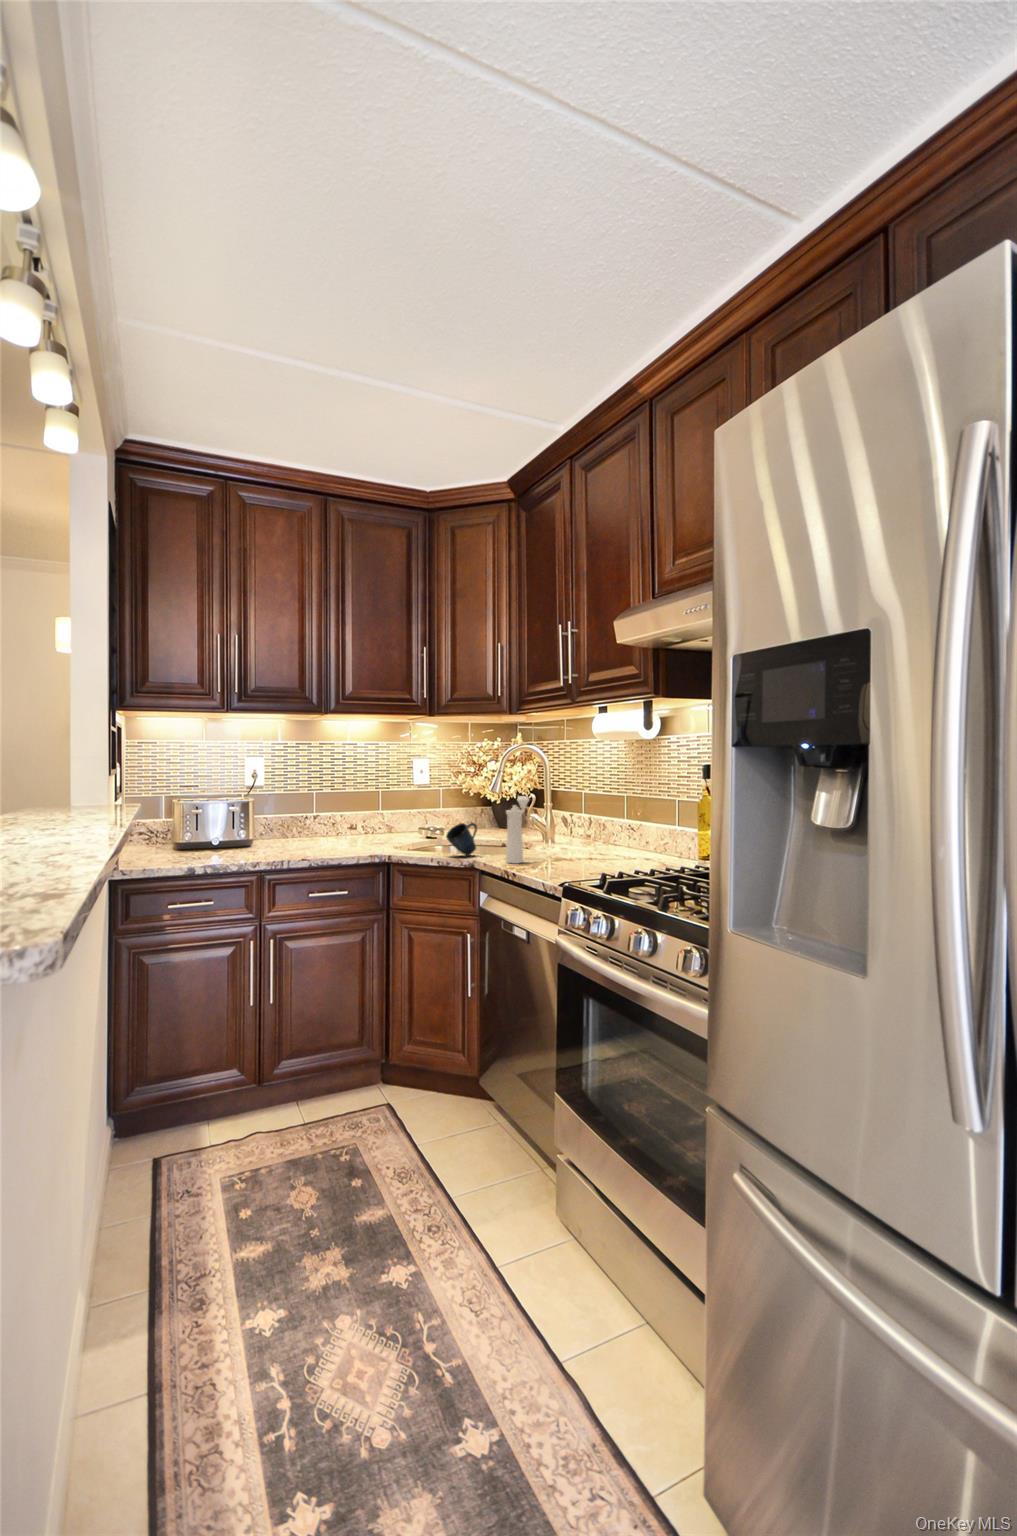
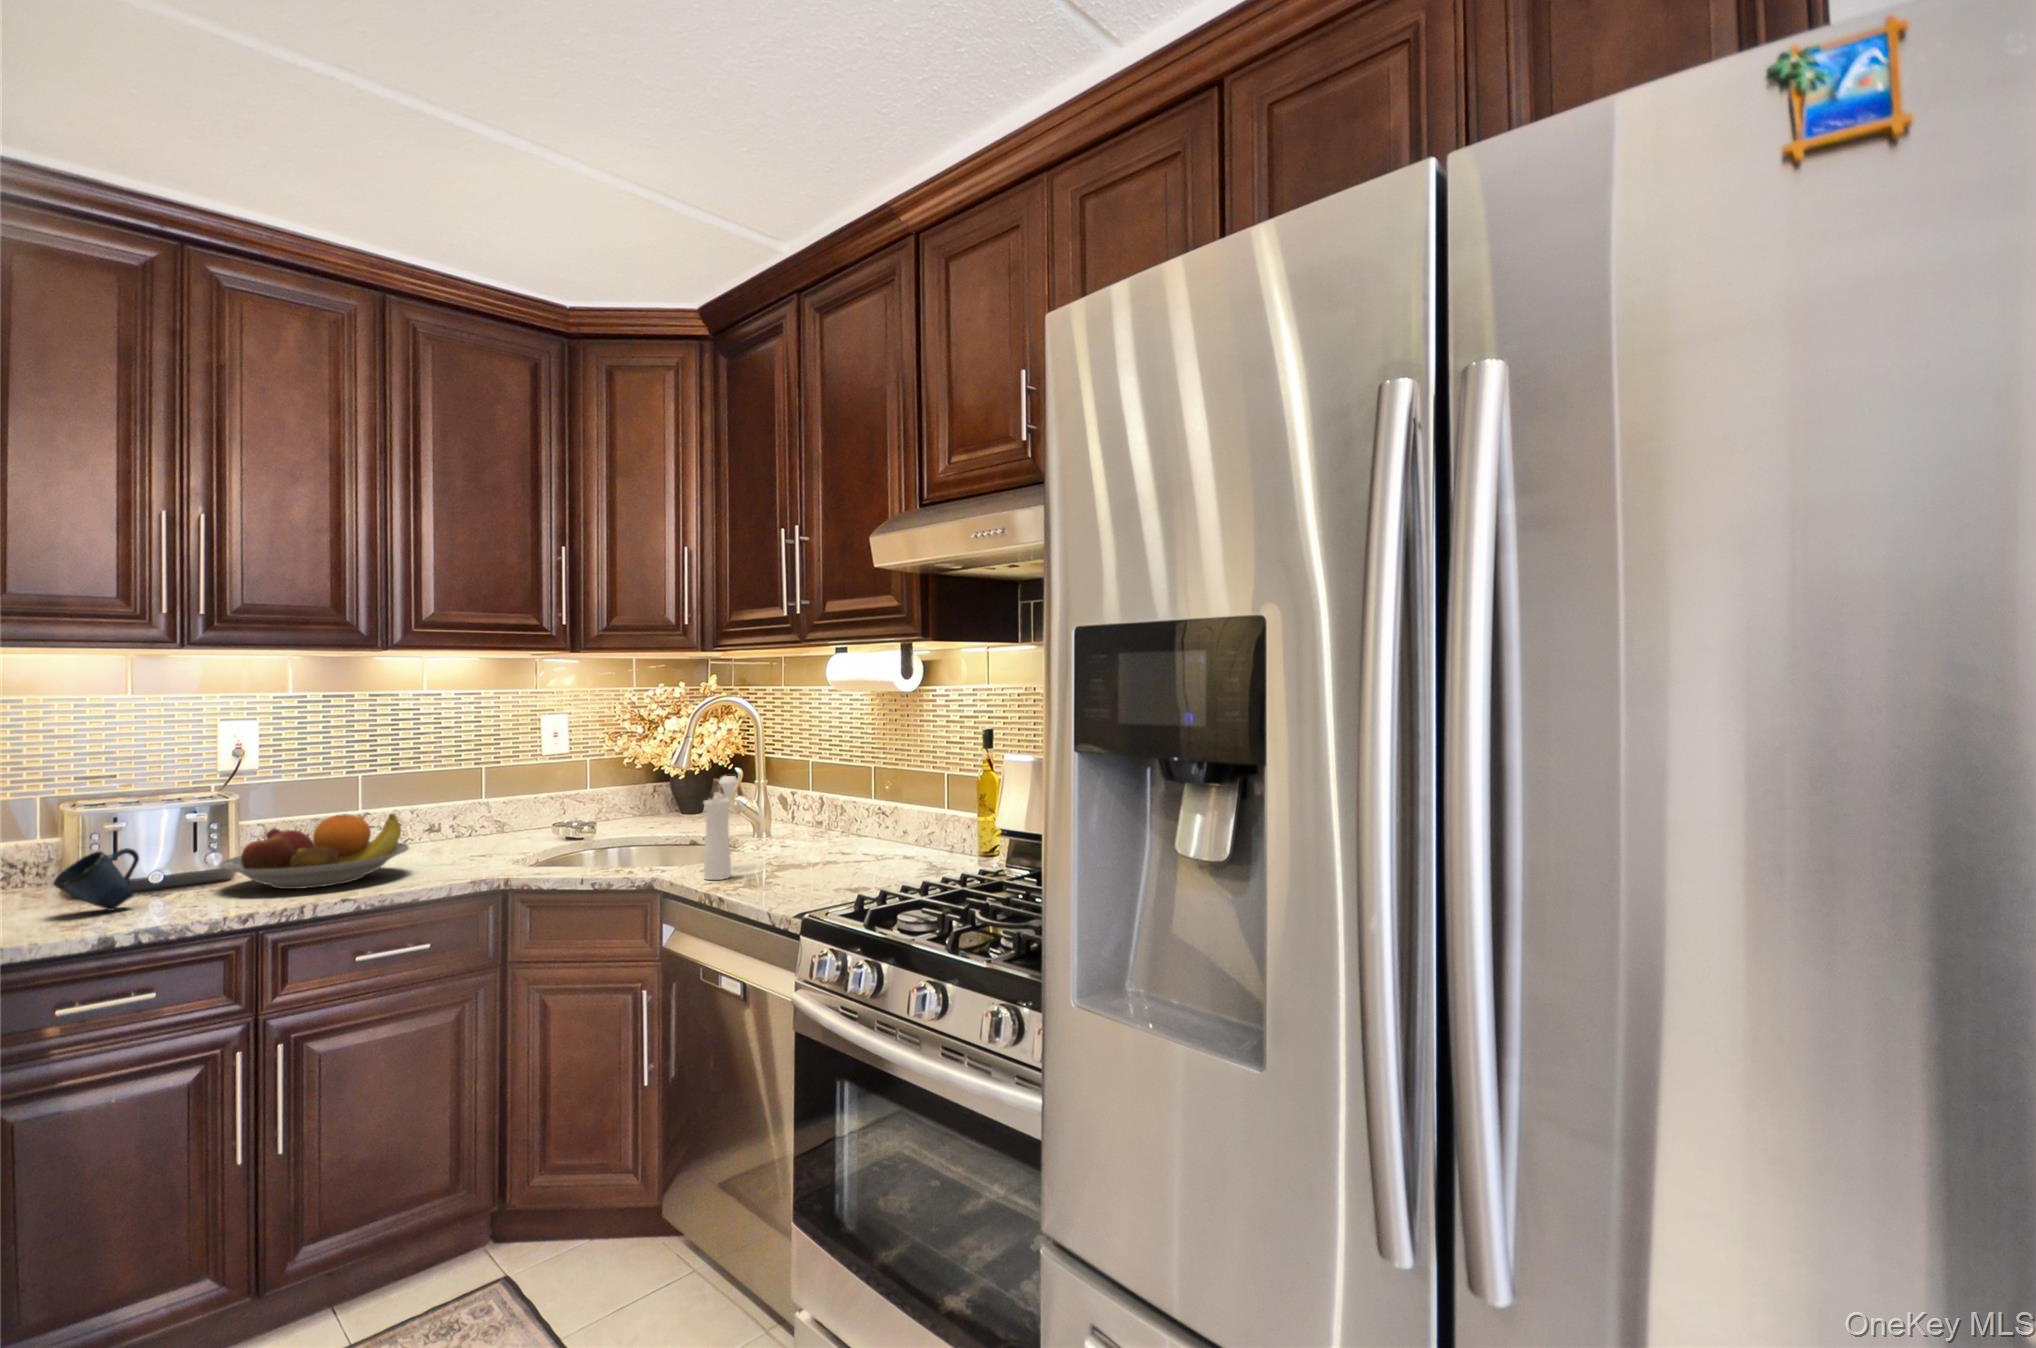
fruit bowl: none [243,812,338,853] -> present [219,813,409,889]
mug: present [446,823,477,856] -> present [53,848,139,911]

